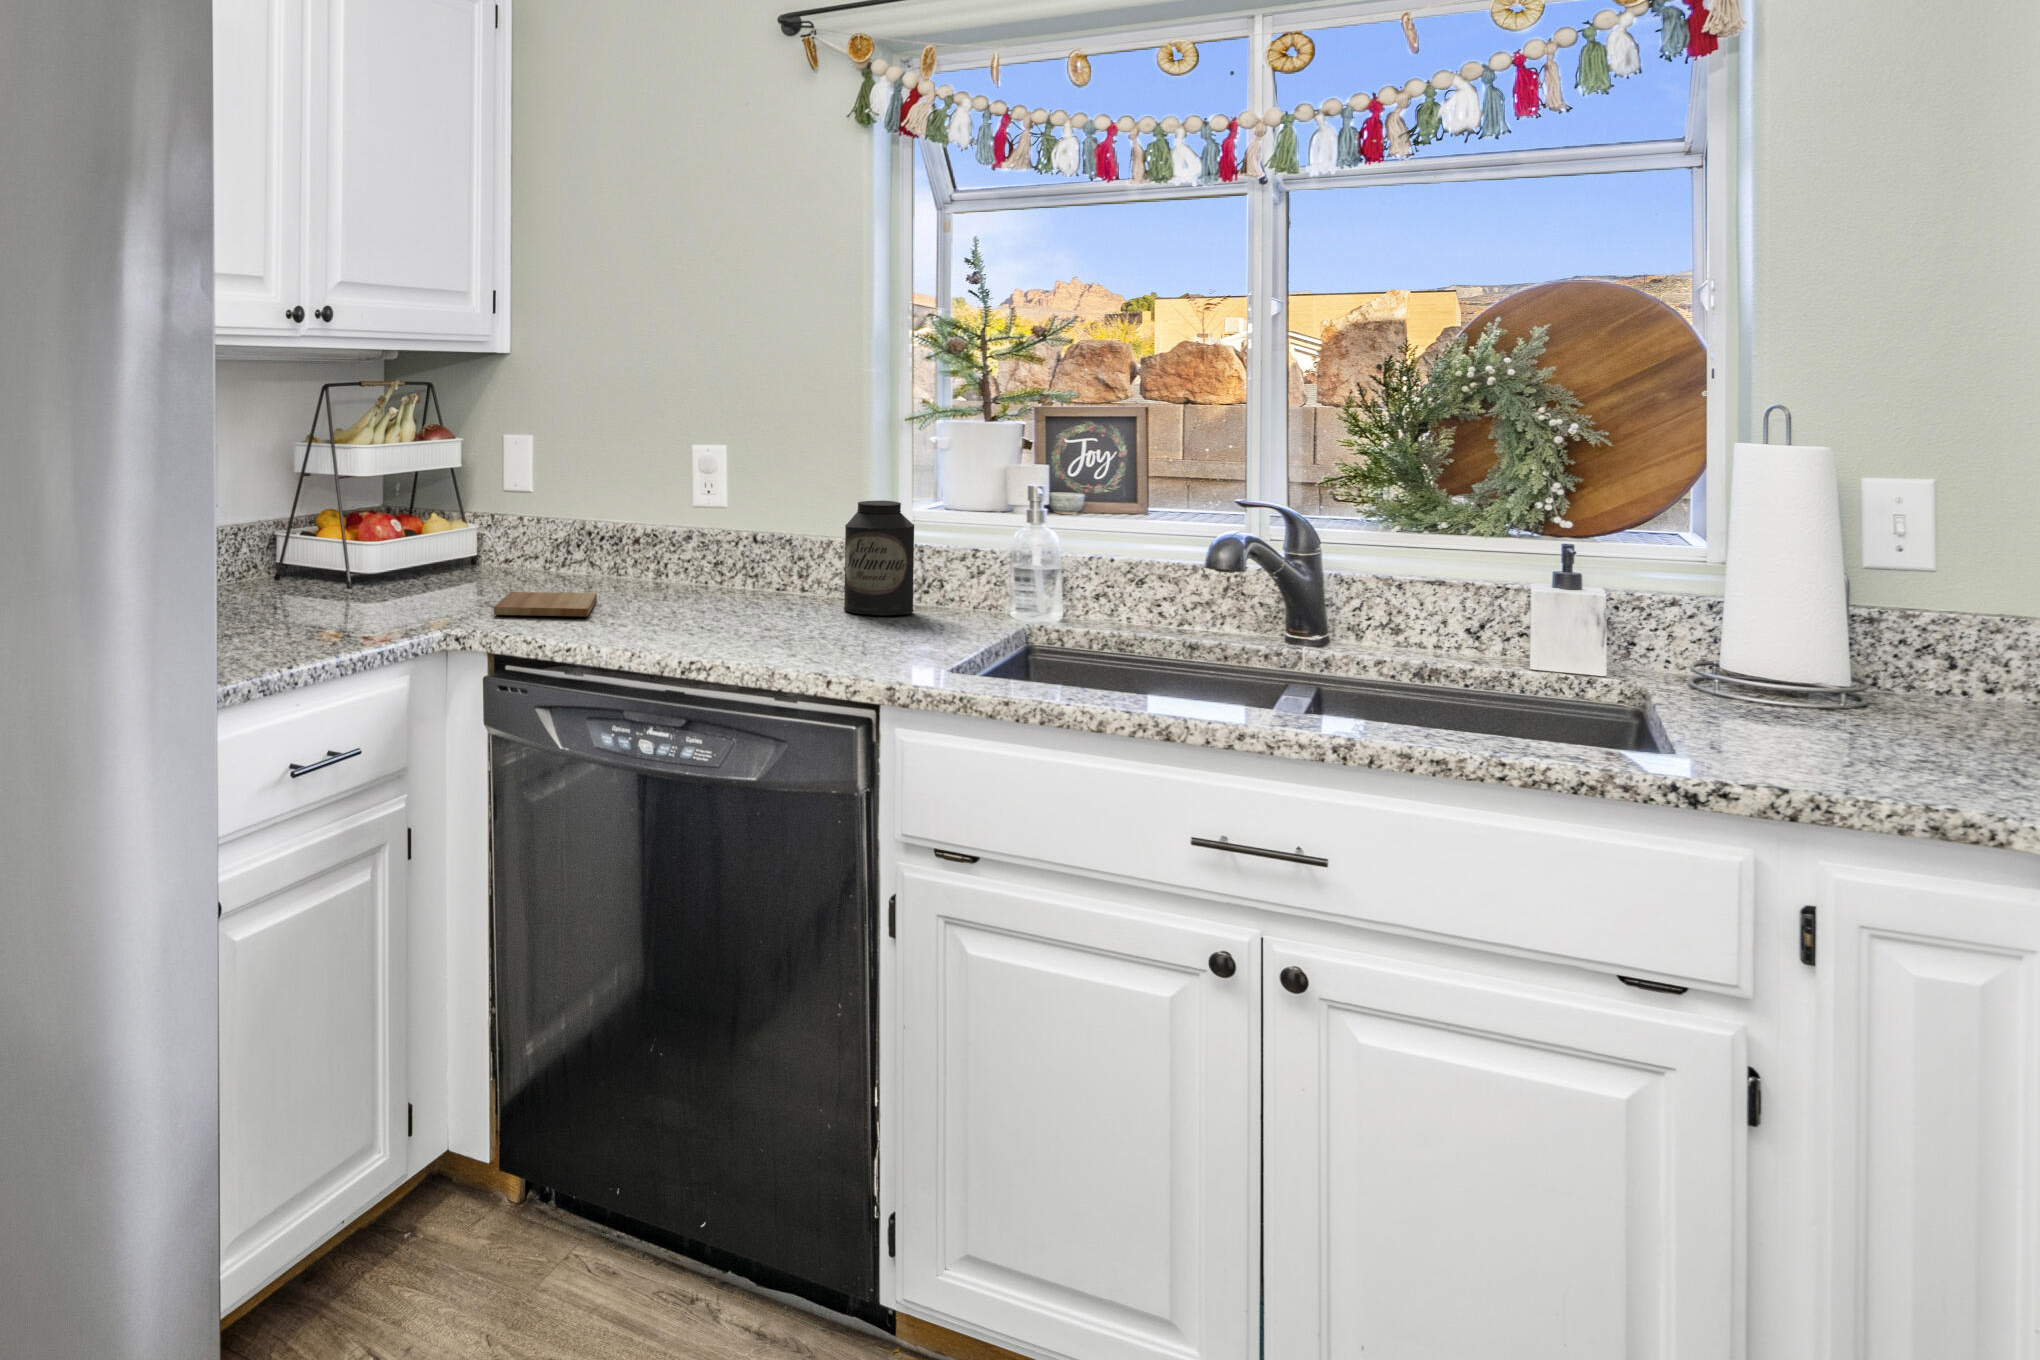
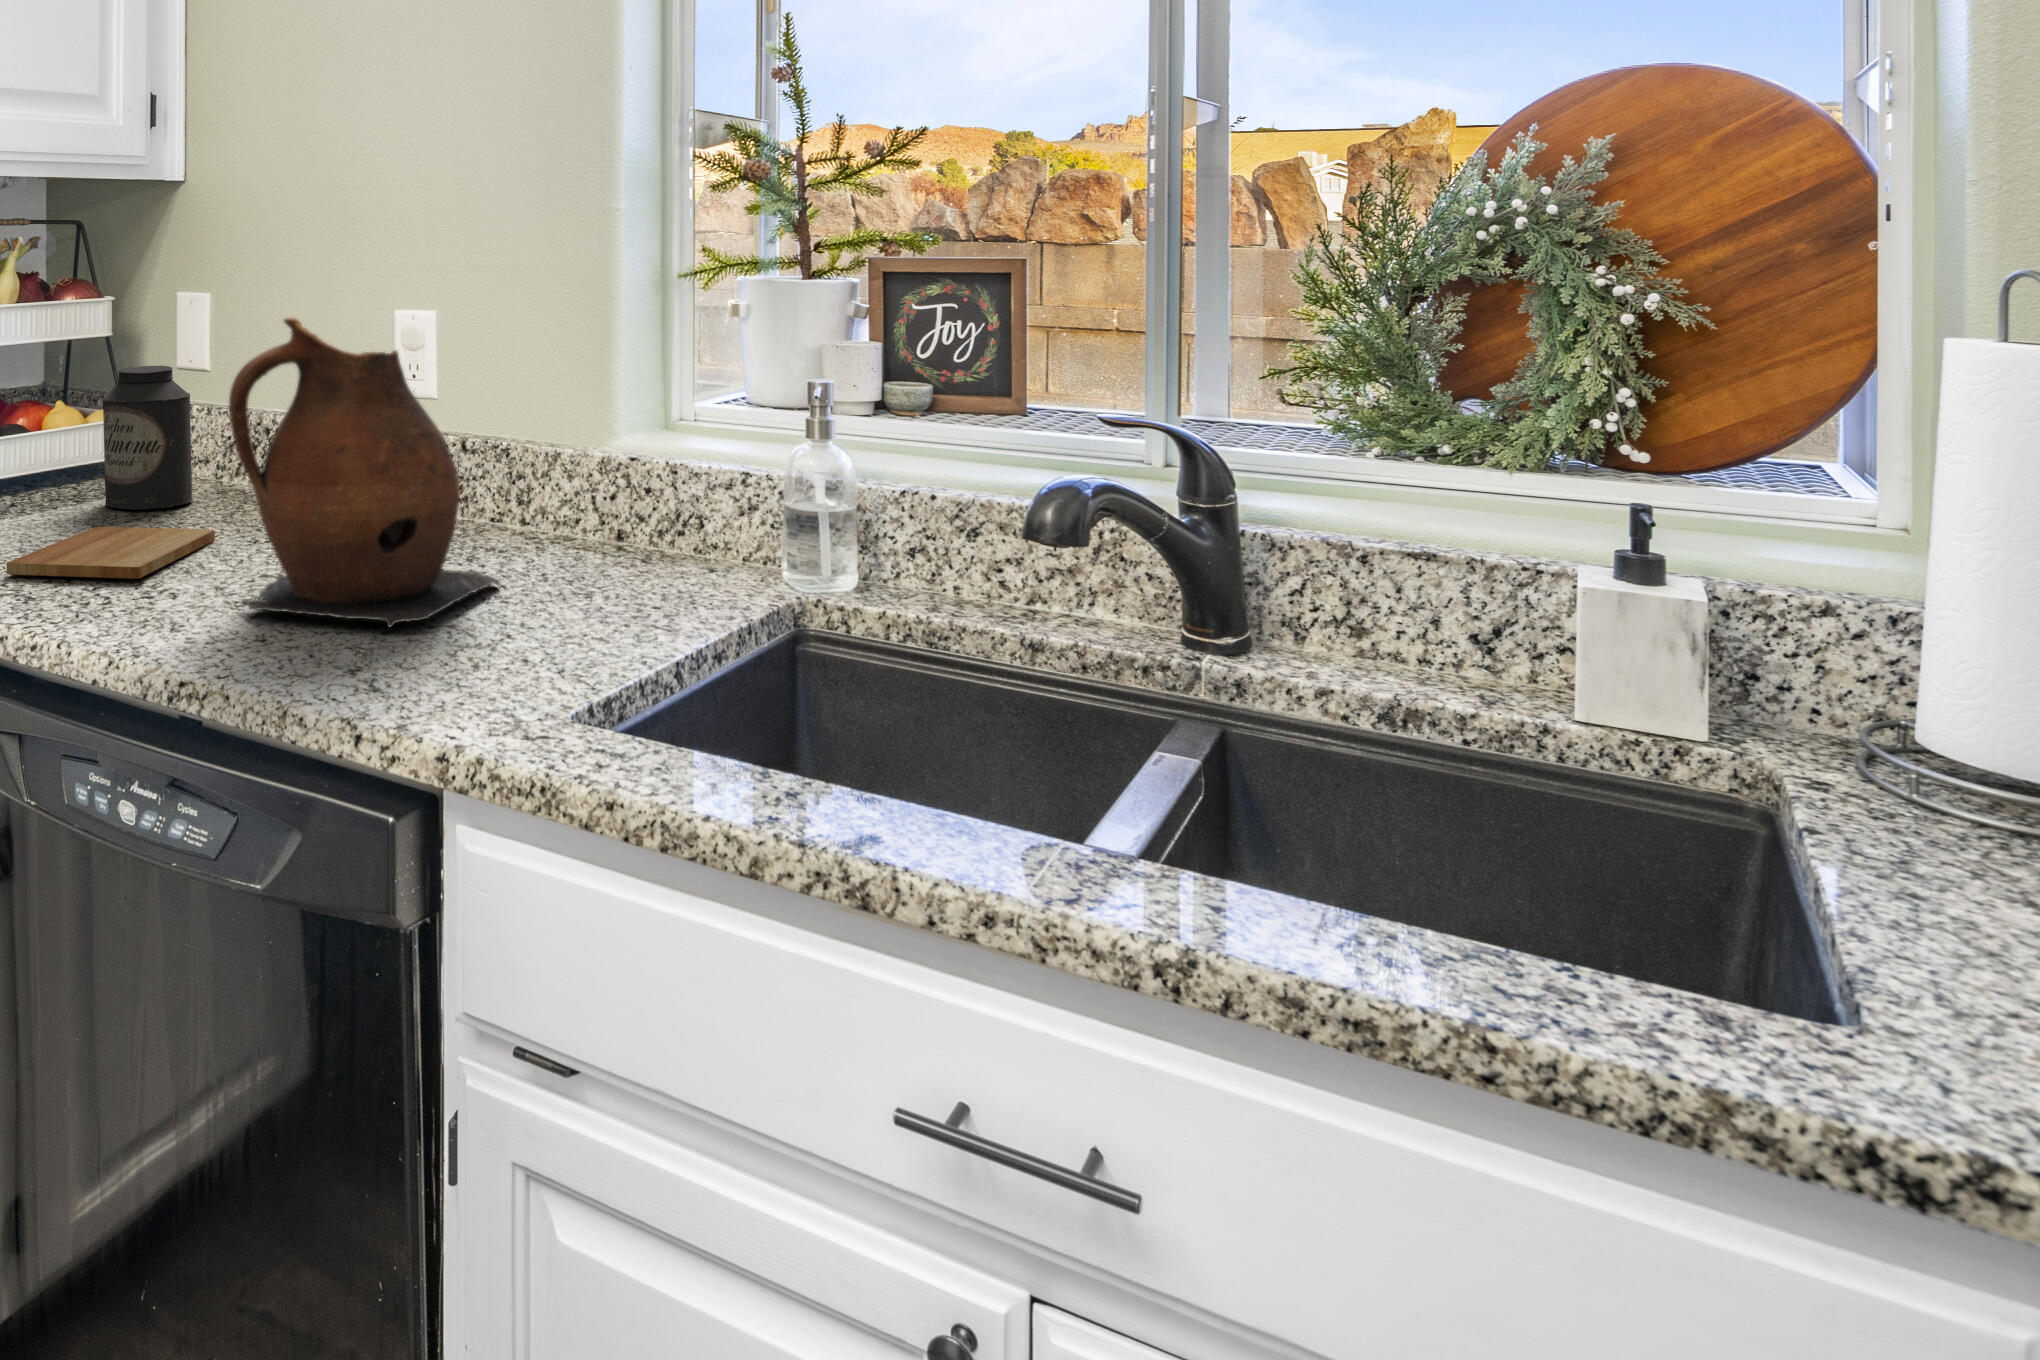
ceramic pitcher: none [670,442,827,636] -> present [229,318,499,627]
canister: present [844,500,914,615] -> present [102,366,192,510]

